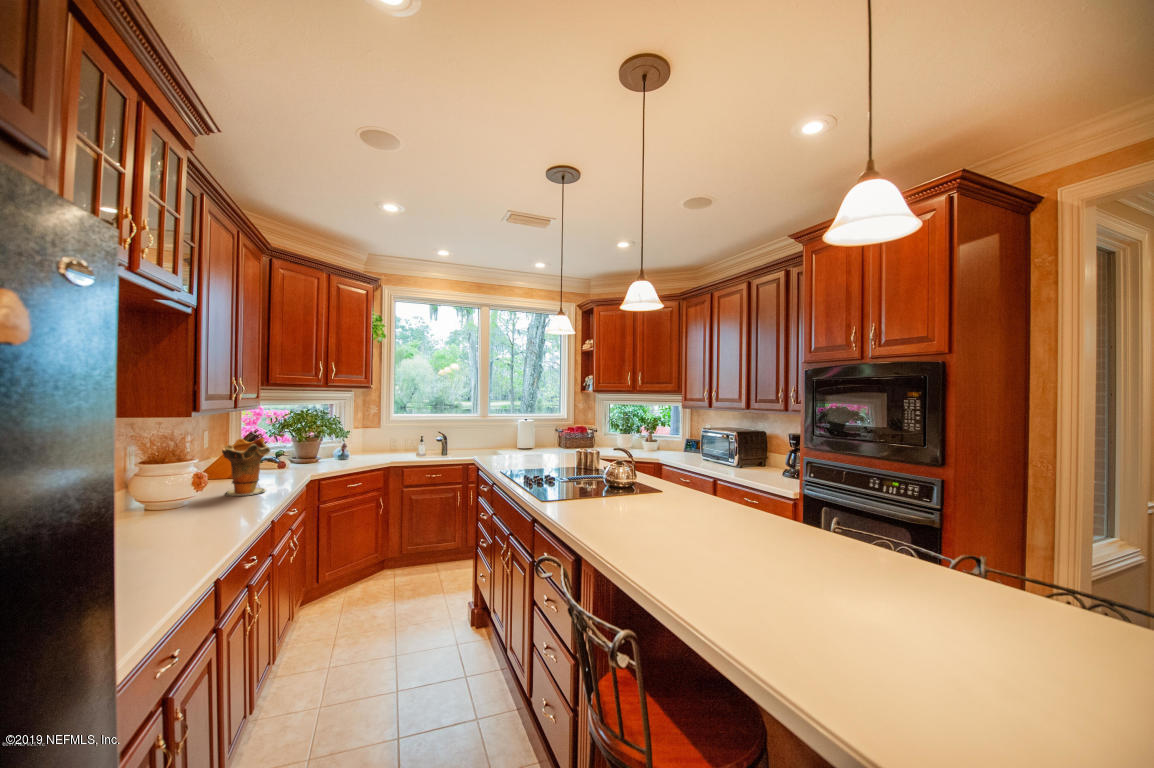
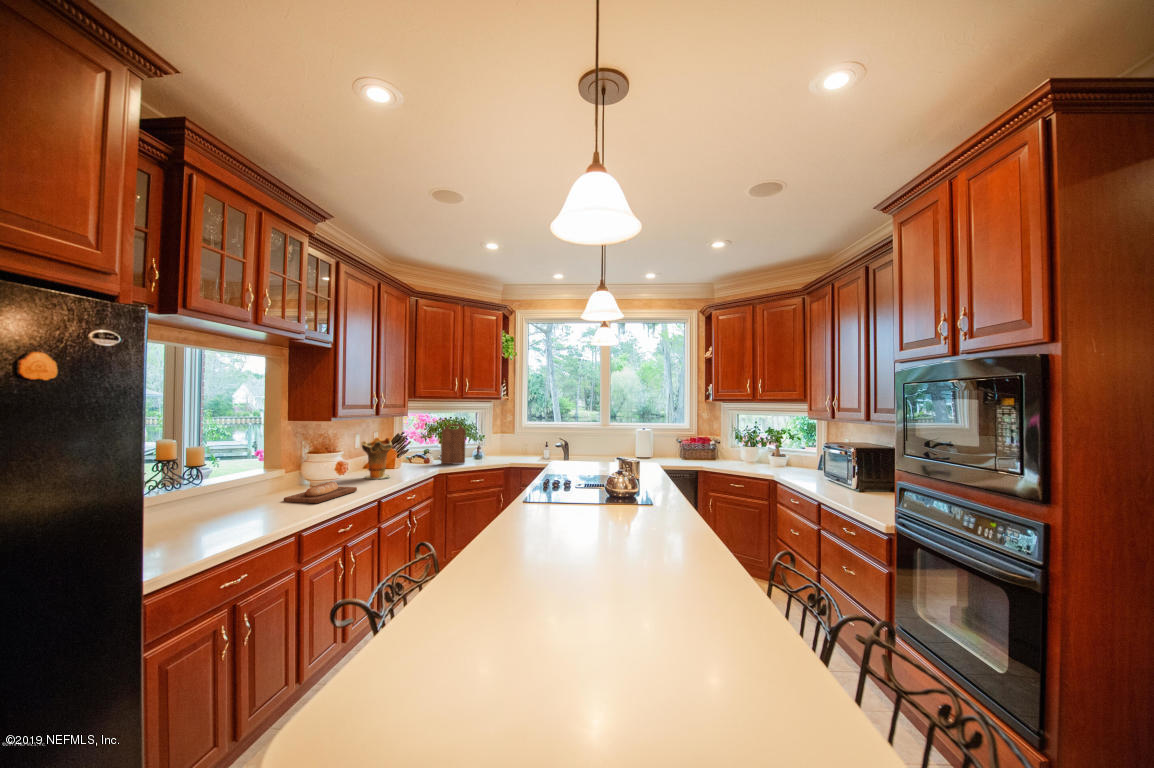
cutting board: none [308,418,341,469] -> present [441,424,466,464]
bread loaf: none [146,504,248,541] -> present [284,482,357,503]

